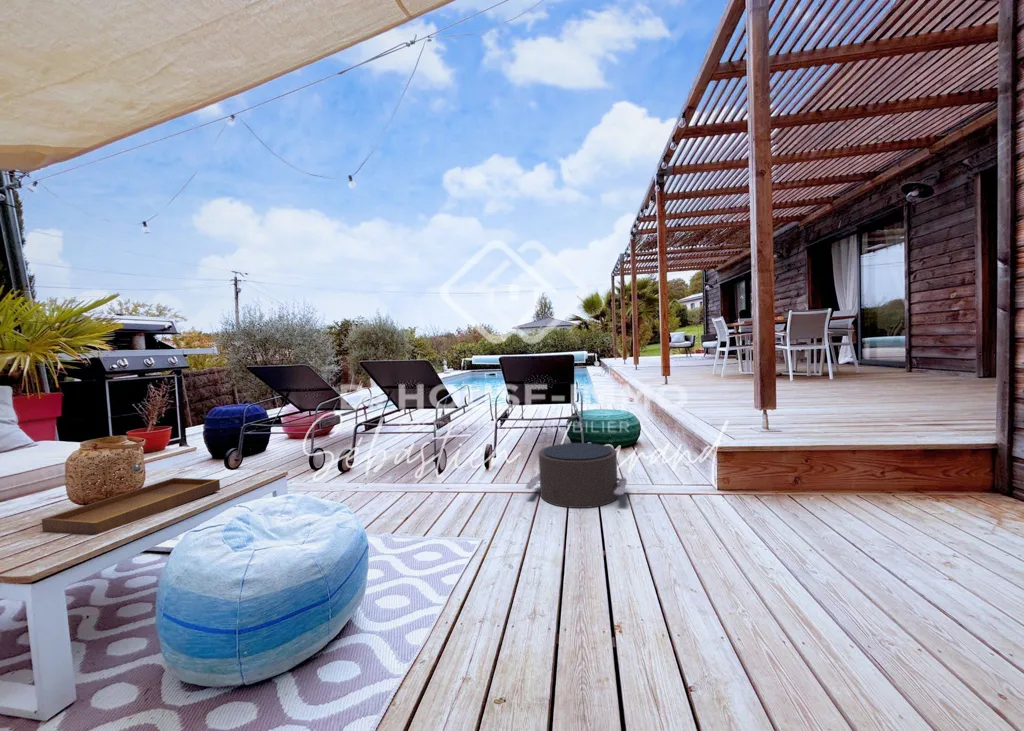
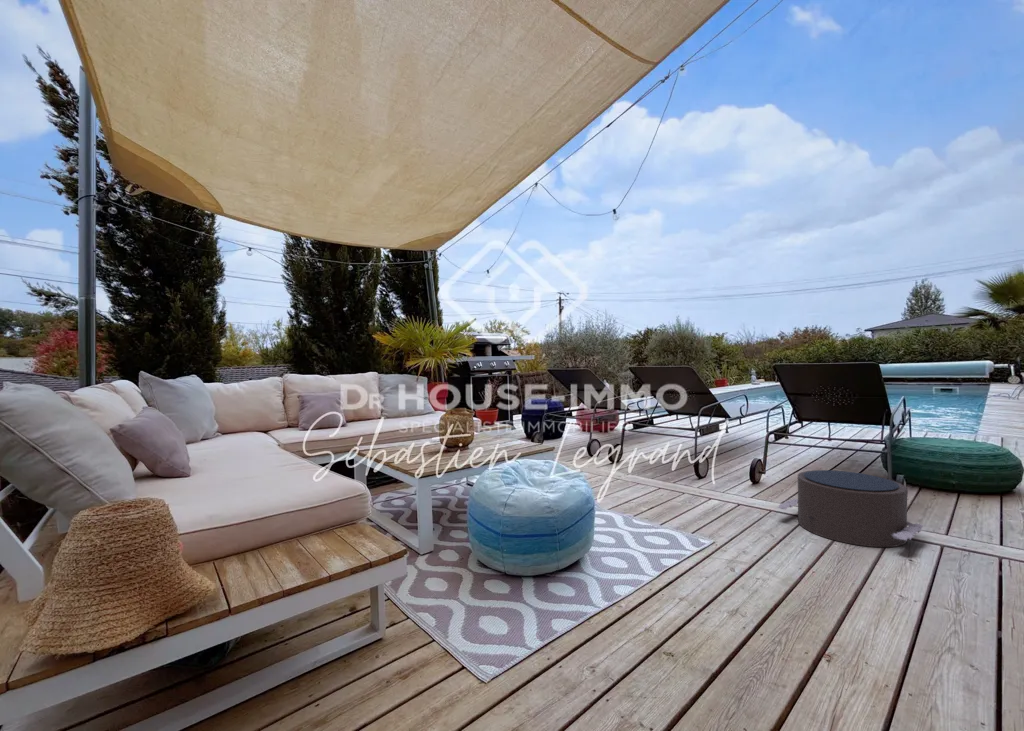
tray: present [42,465,220,535] -> none [426,426,513,463]

